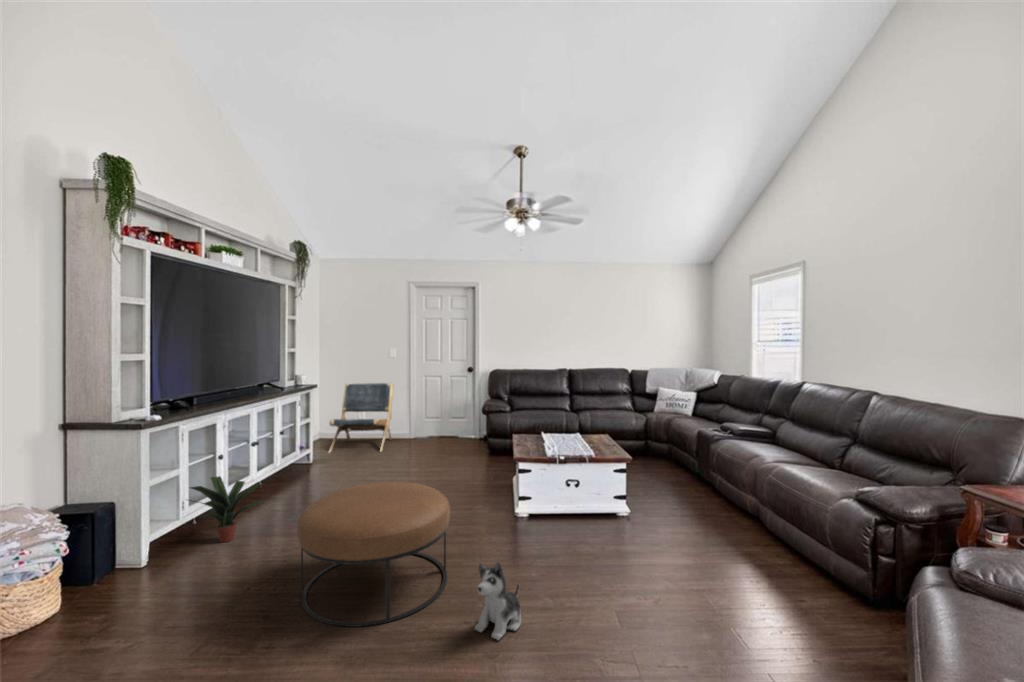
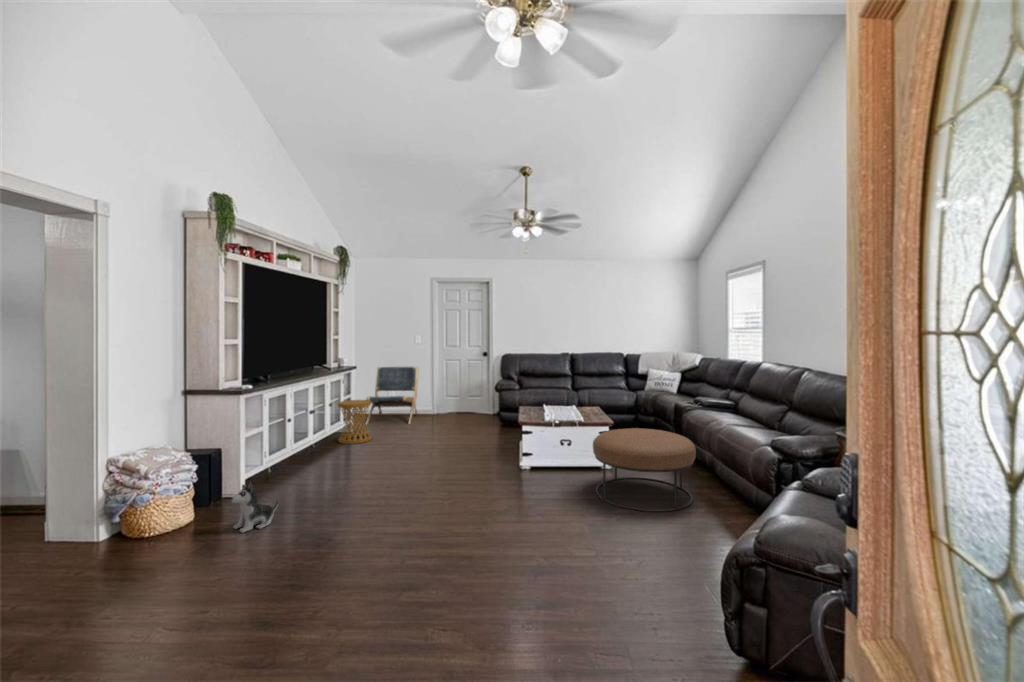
side table: none [290,425,333,481] -> present [338,400,372,444]
potted plant: present [189,476,263,542] -> none [271,433,326,482]
ottoman: present [297,482,450,627] -> present [593,428,696,512]
plush toy: present [475,562,521,640] -> present [231,482,278,533]

